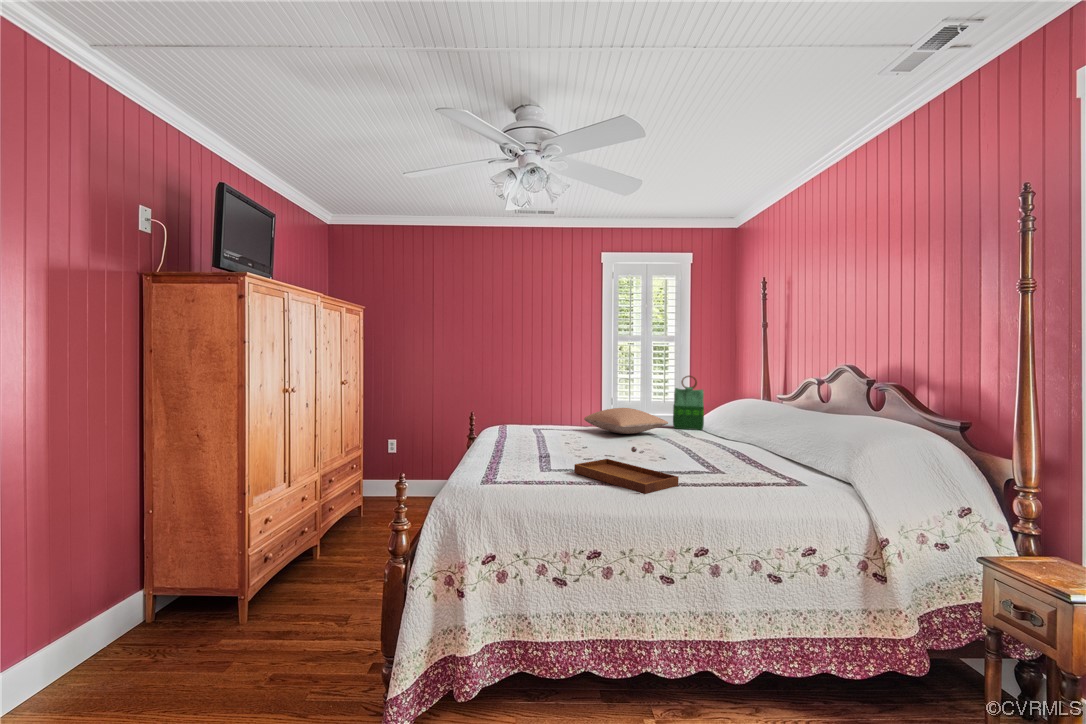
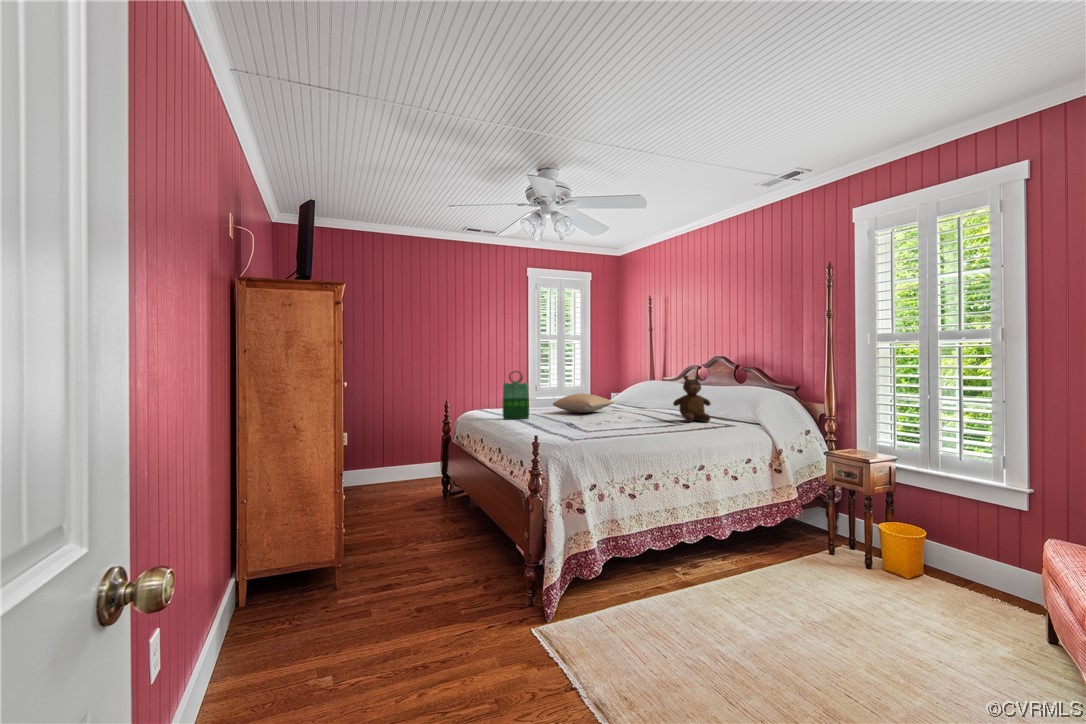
tote bag: present [673,376,704,430] -> present [503,371,529,419]
teddy bear: none [715,393,779,471] -> present [673,375,711,422]
tray: present [574,447,678,494] -> none [612,410,681,436]

